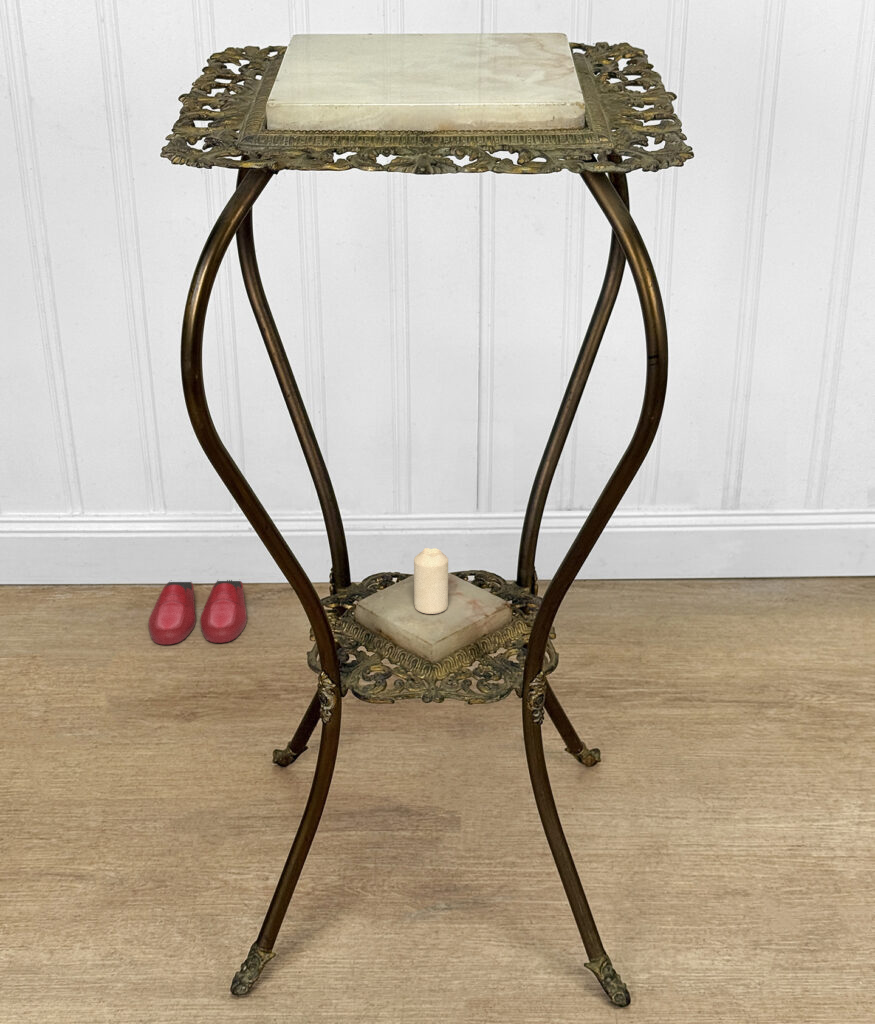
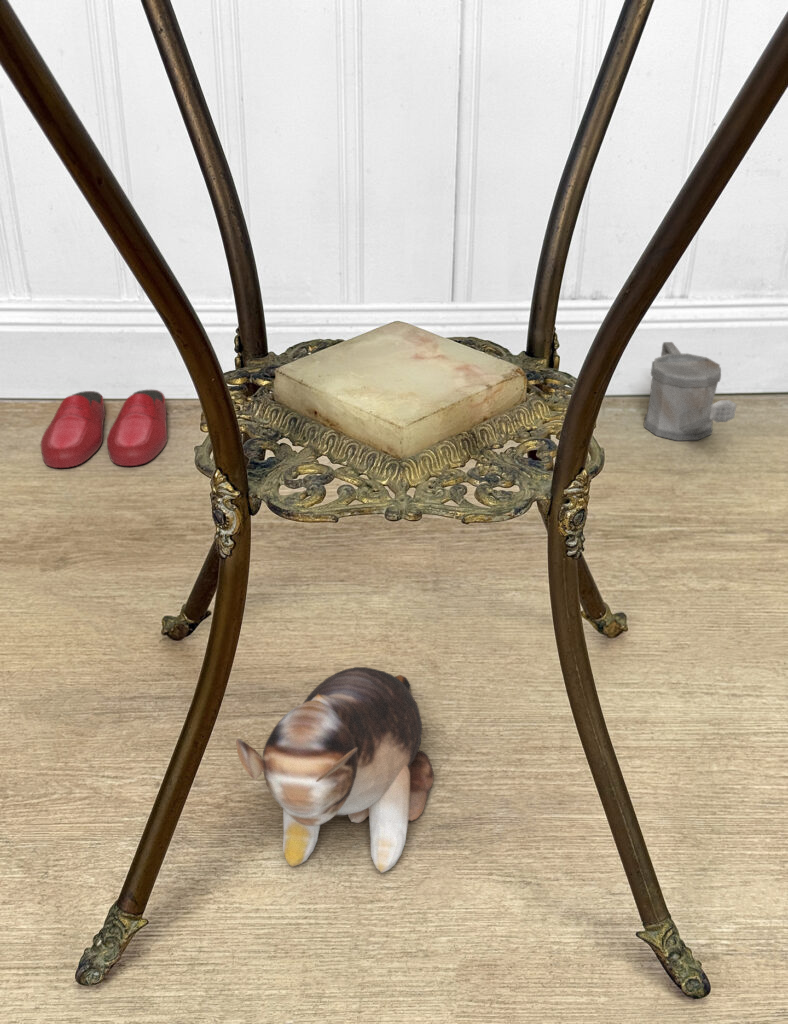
watering can: none [625,539,688,620] -> present [644,342,736,441]
candle: present [414,548,448,614] -> none [370,273,427,383]
plush toy: none [334,794,455,929] -> present [236,667,434,873]

